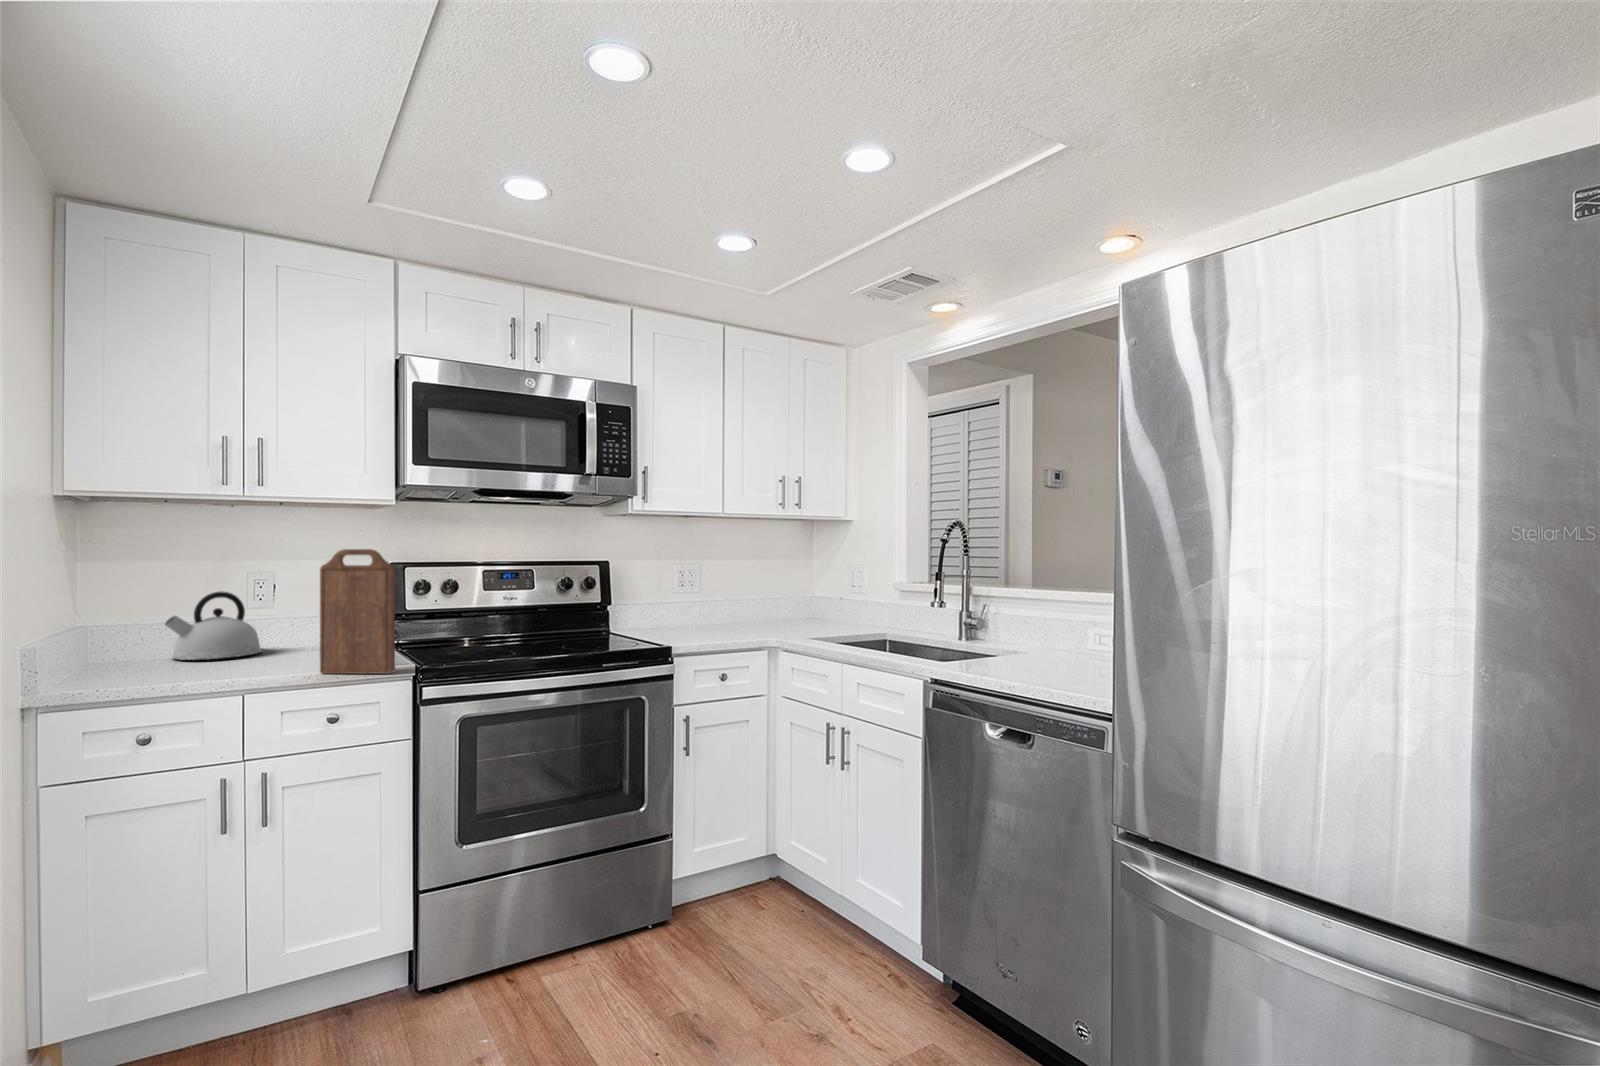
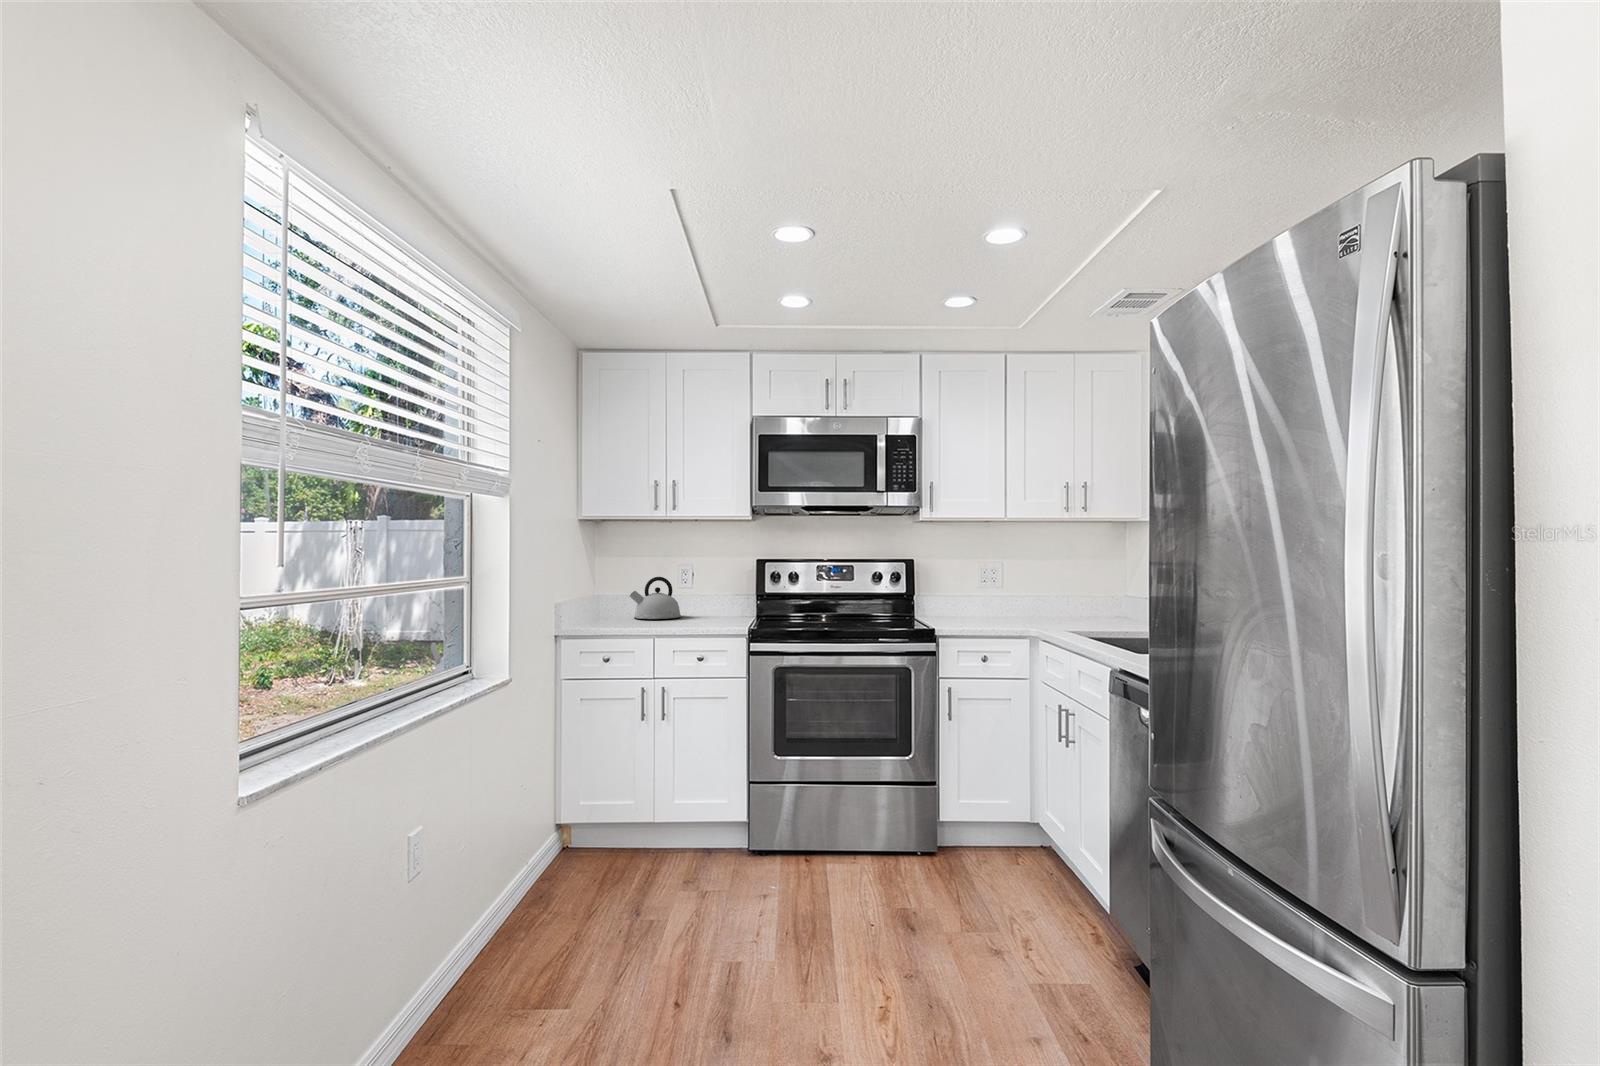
cutting board: present [320,549,395,674] -> none [697,549,736,633]

